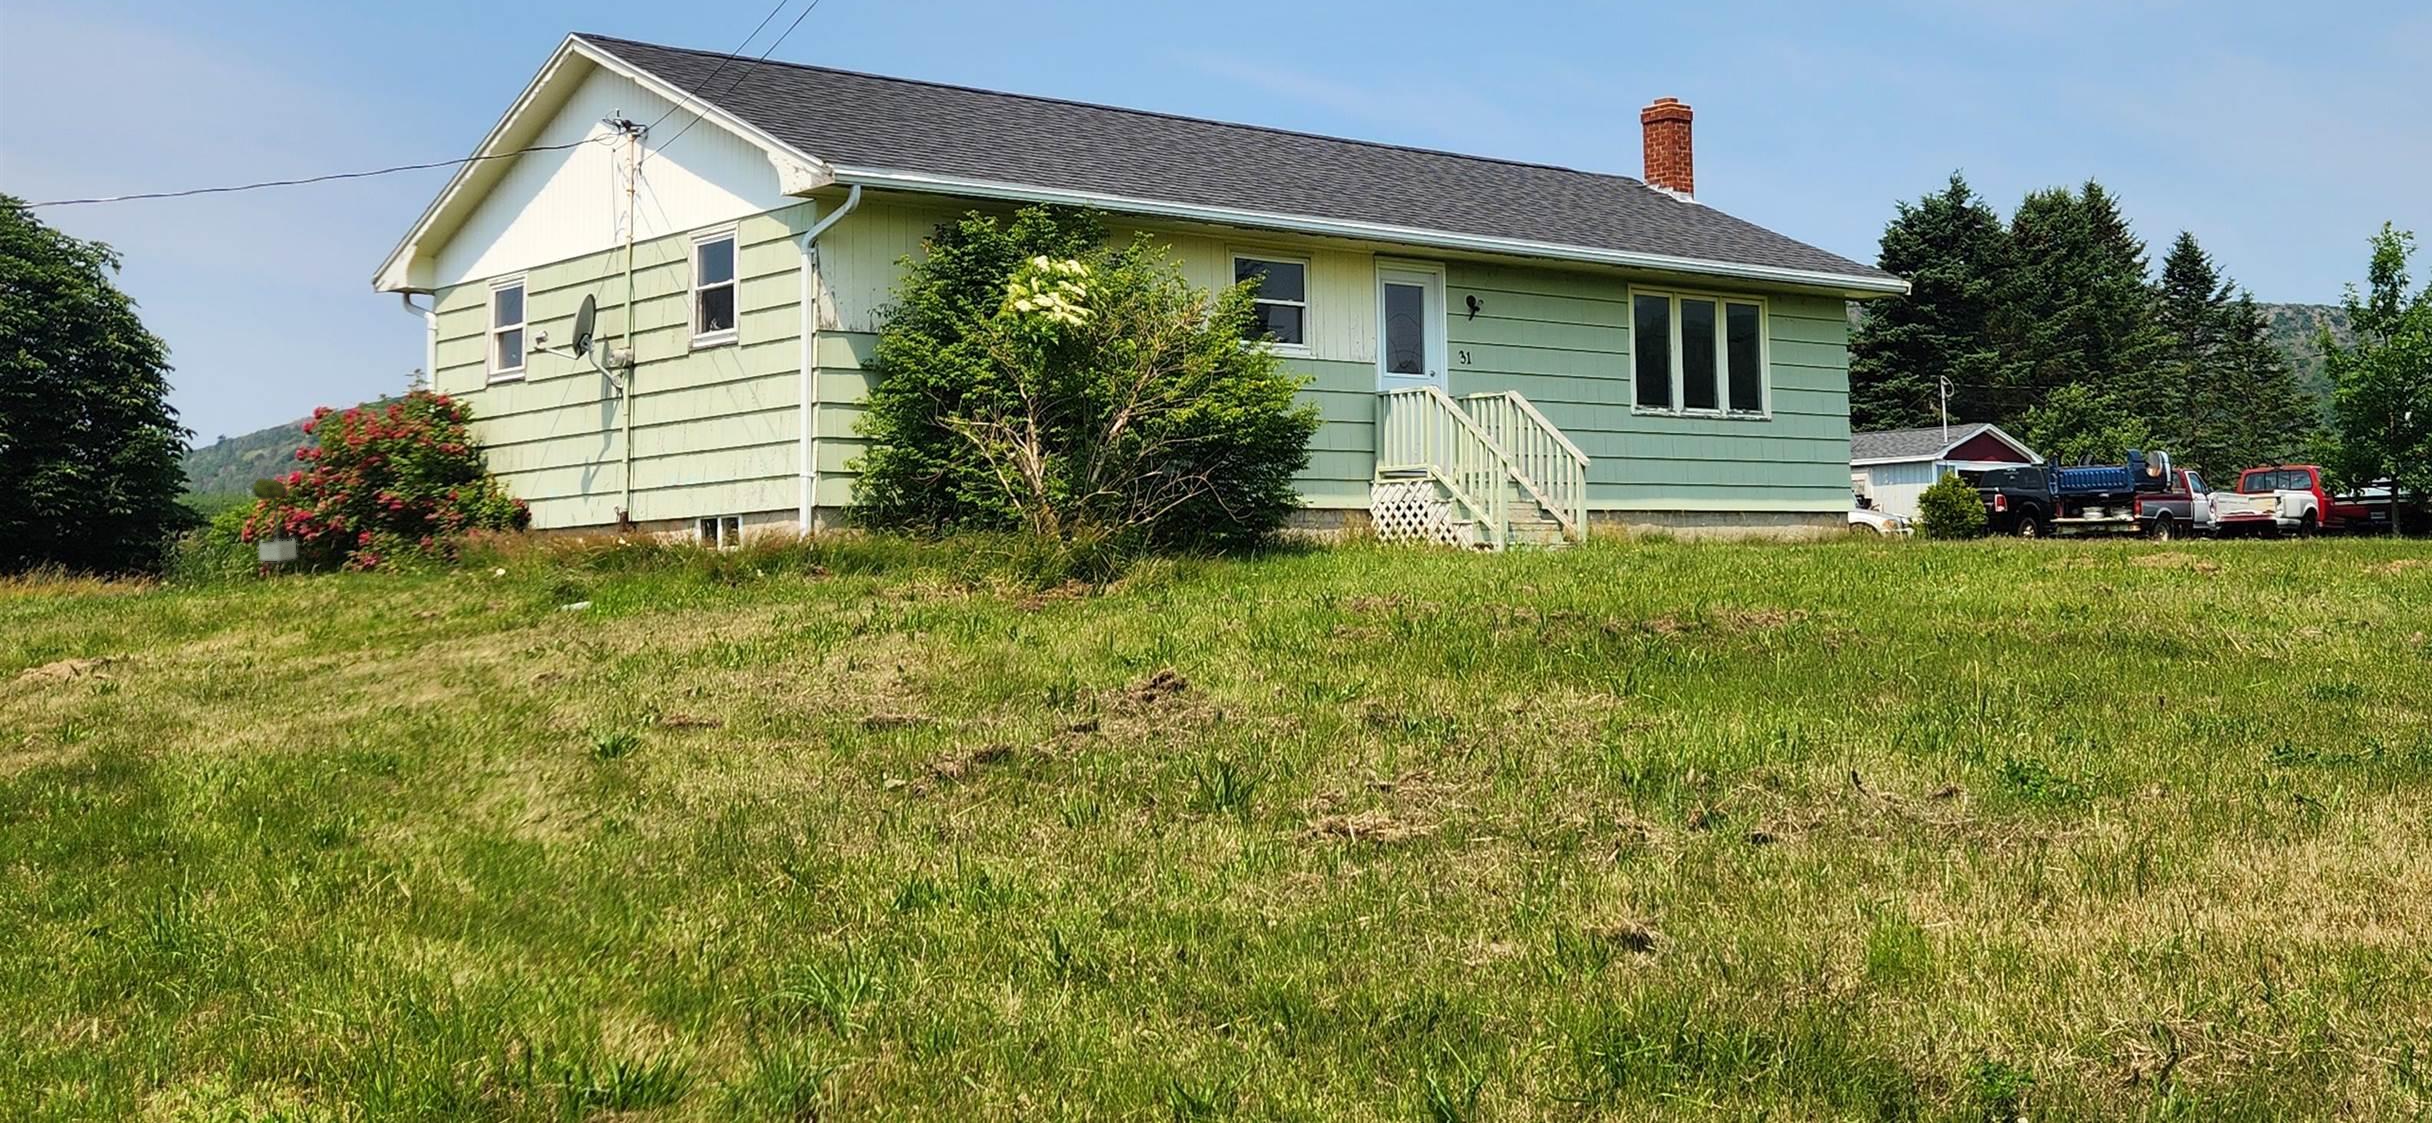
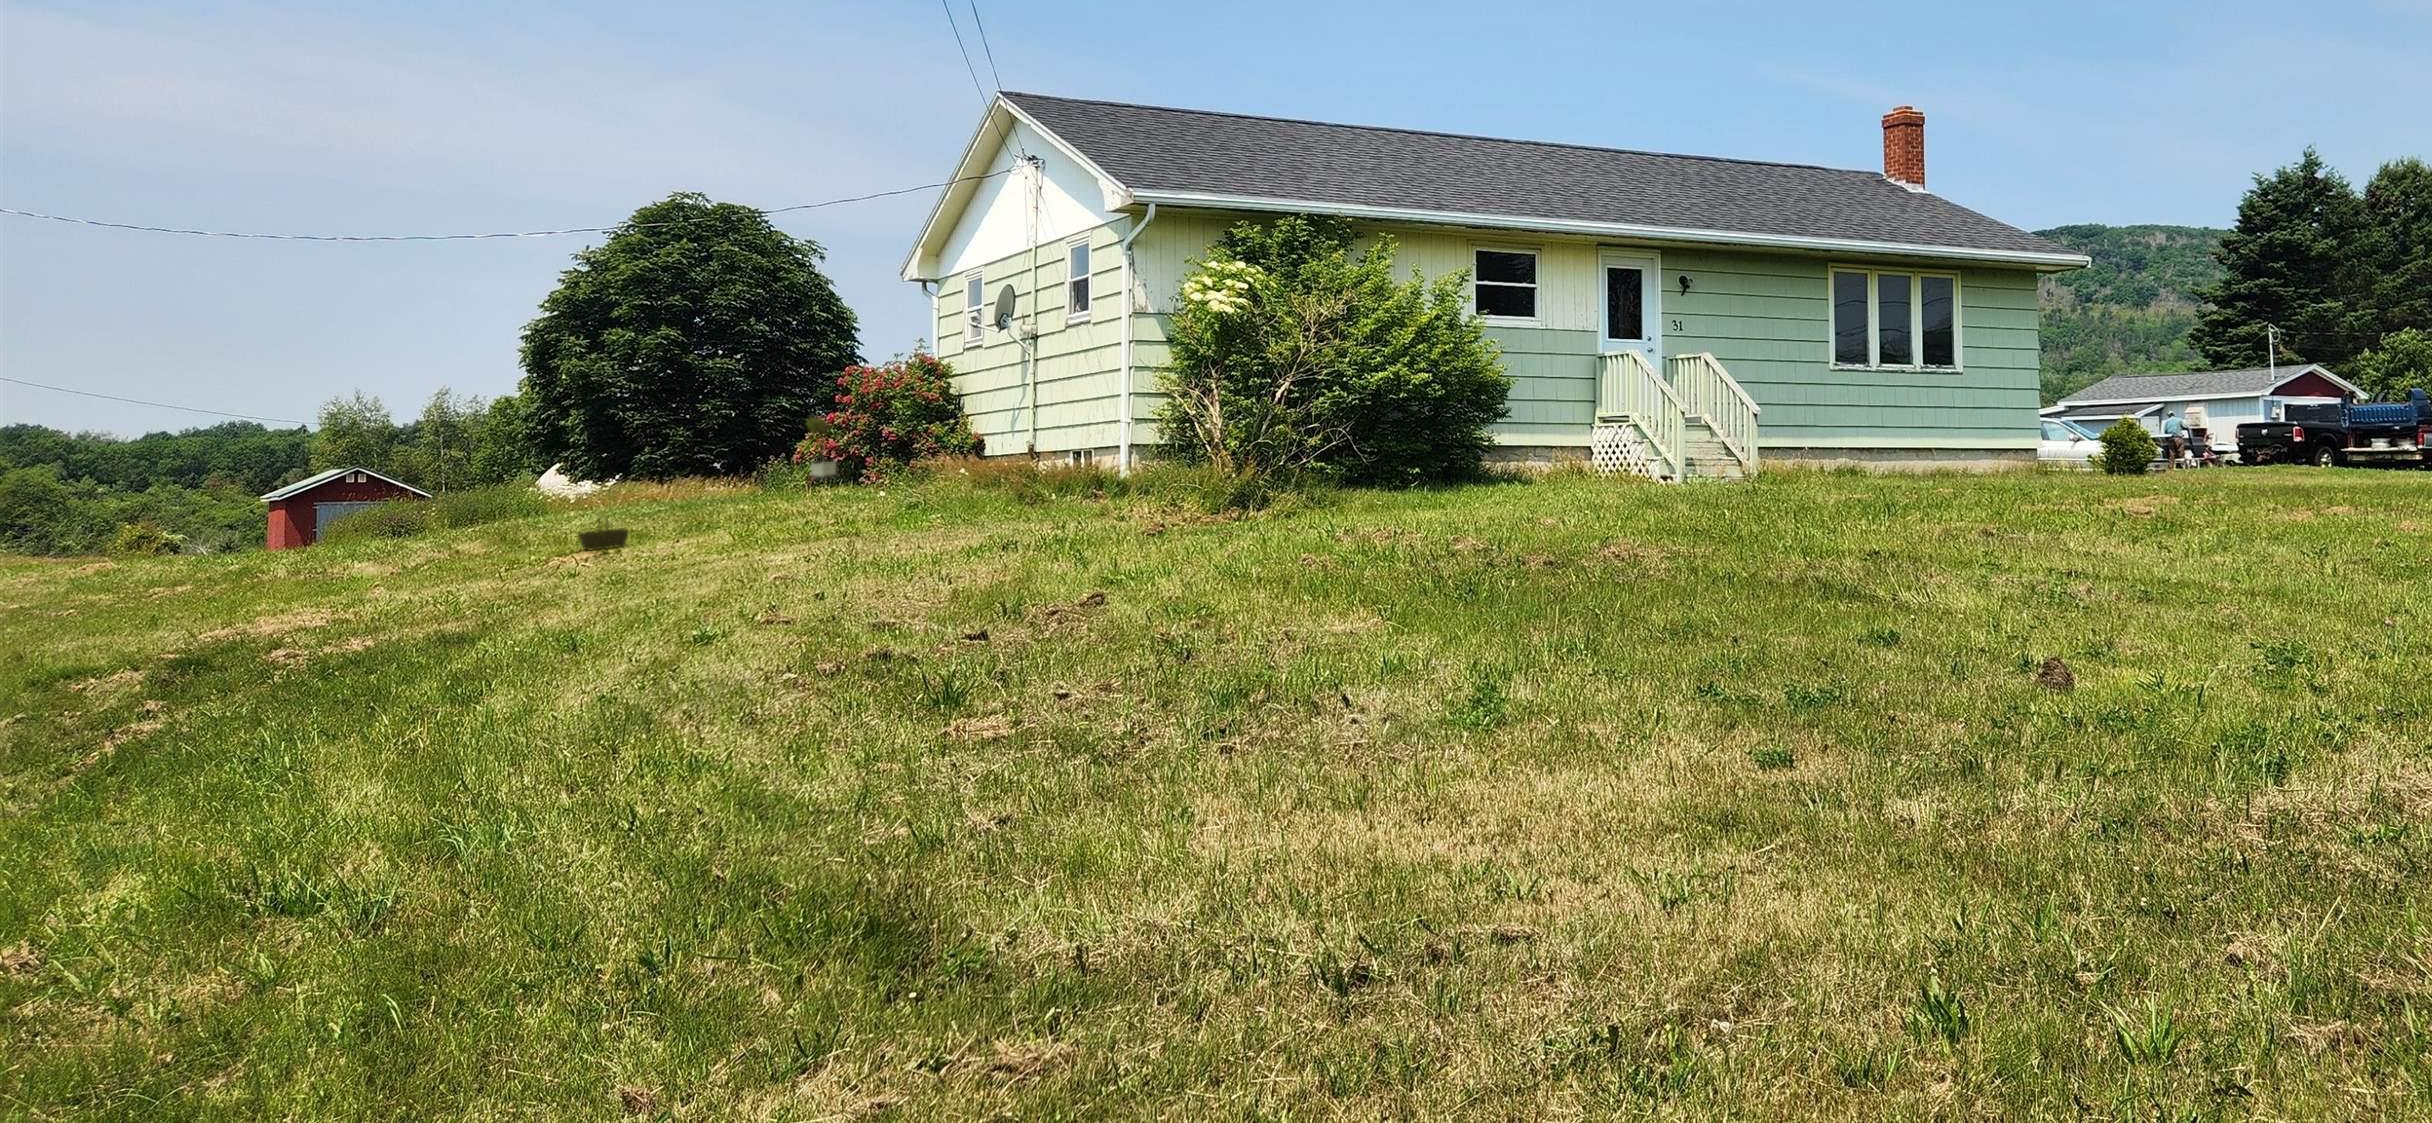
basket: none [75,603,154,651] -> present [579,517,629,551]

